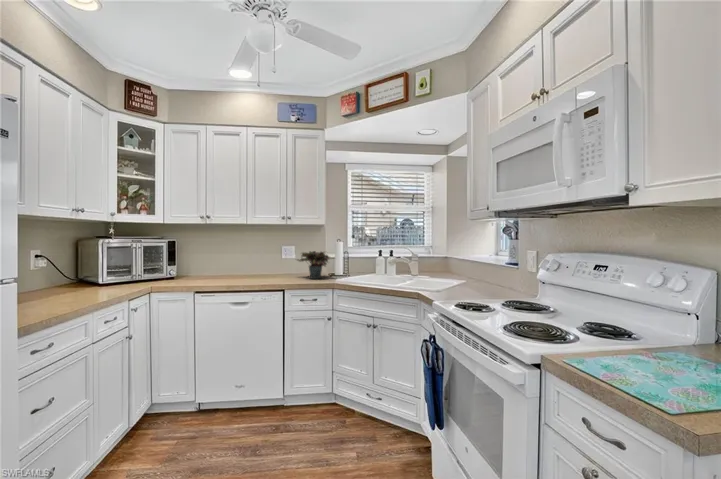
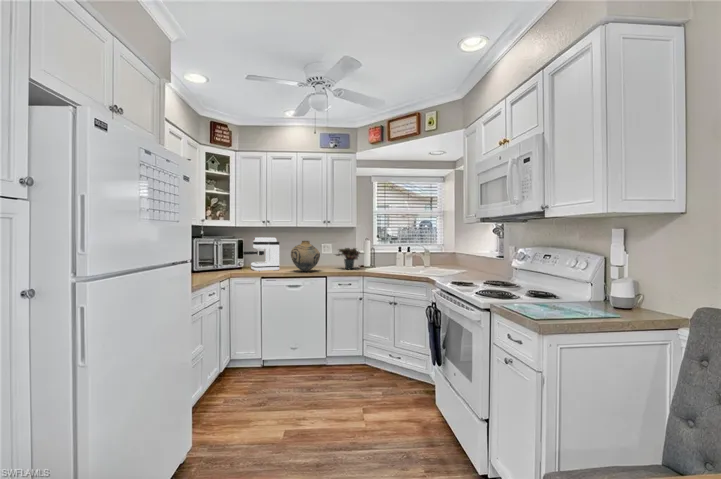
coffee maker: none [171,238,221,283] -> present [243,238,279,271]
vase: none [235,242,275,283] -> present [291,241,320,272]

